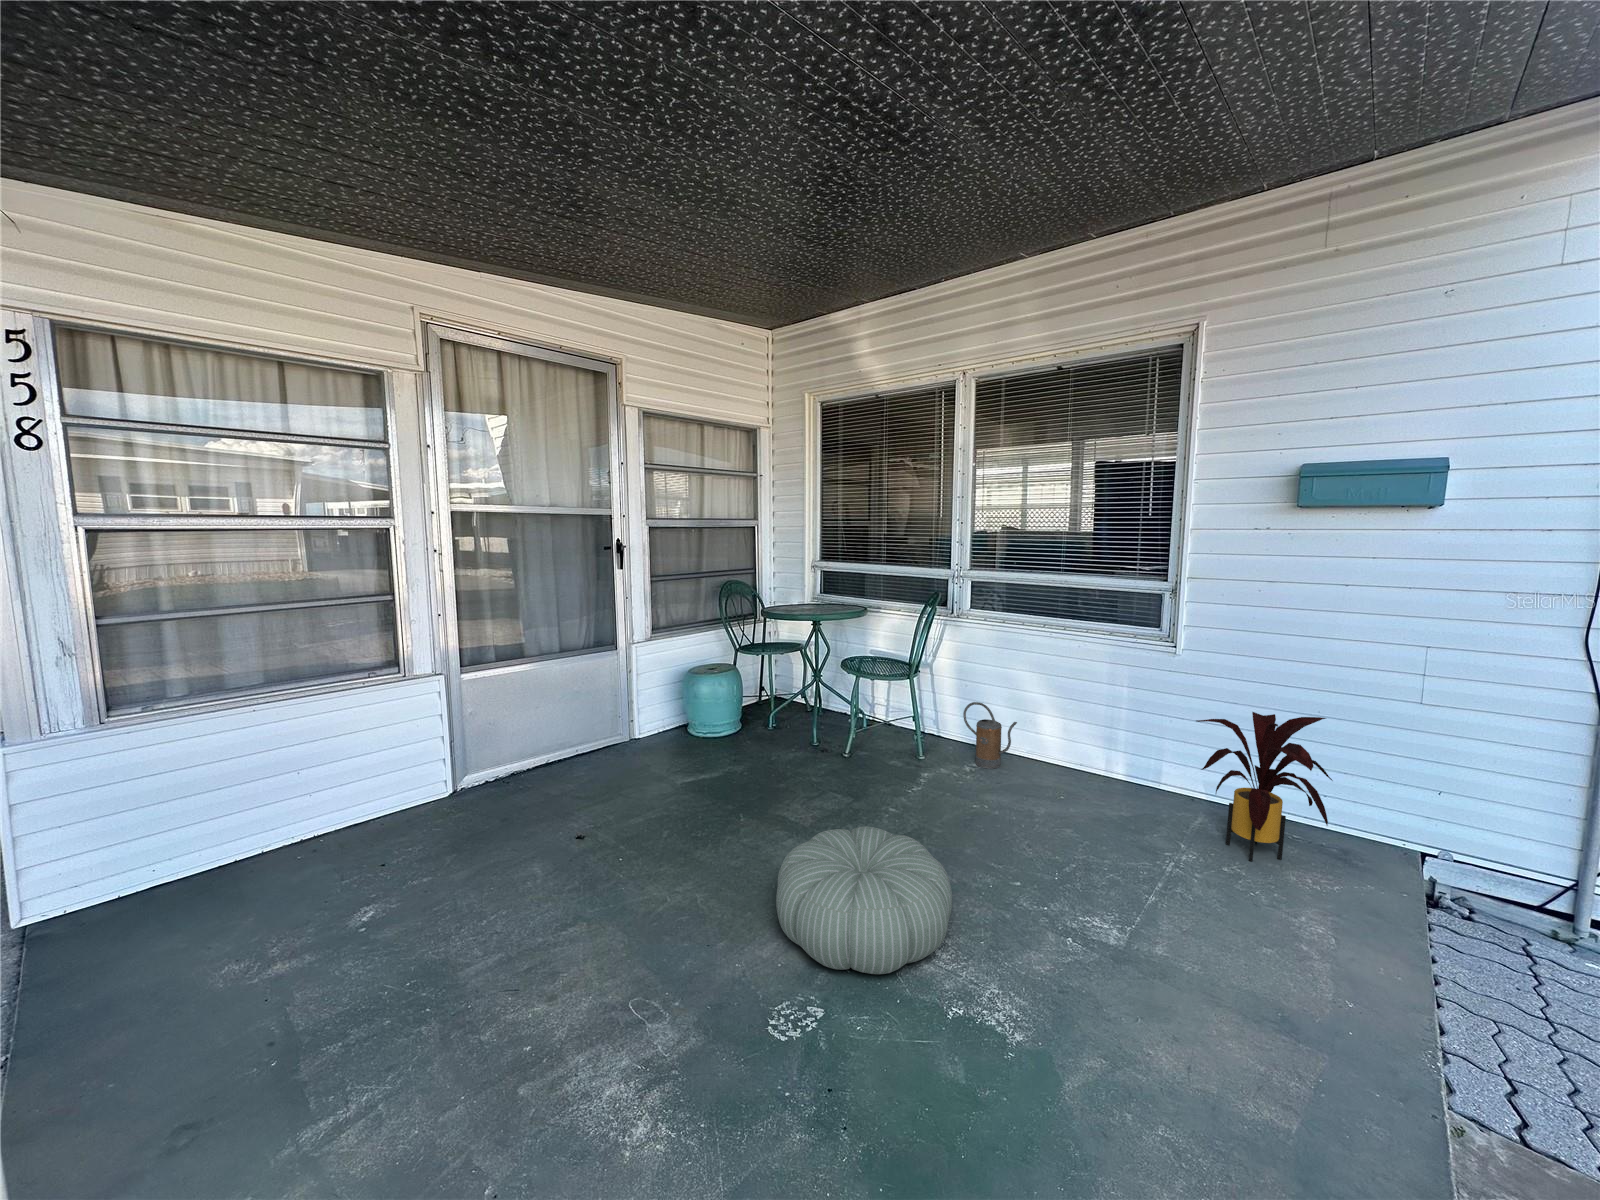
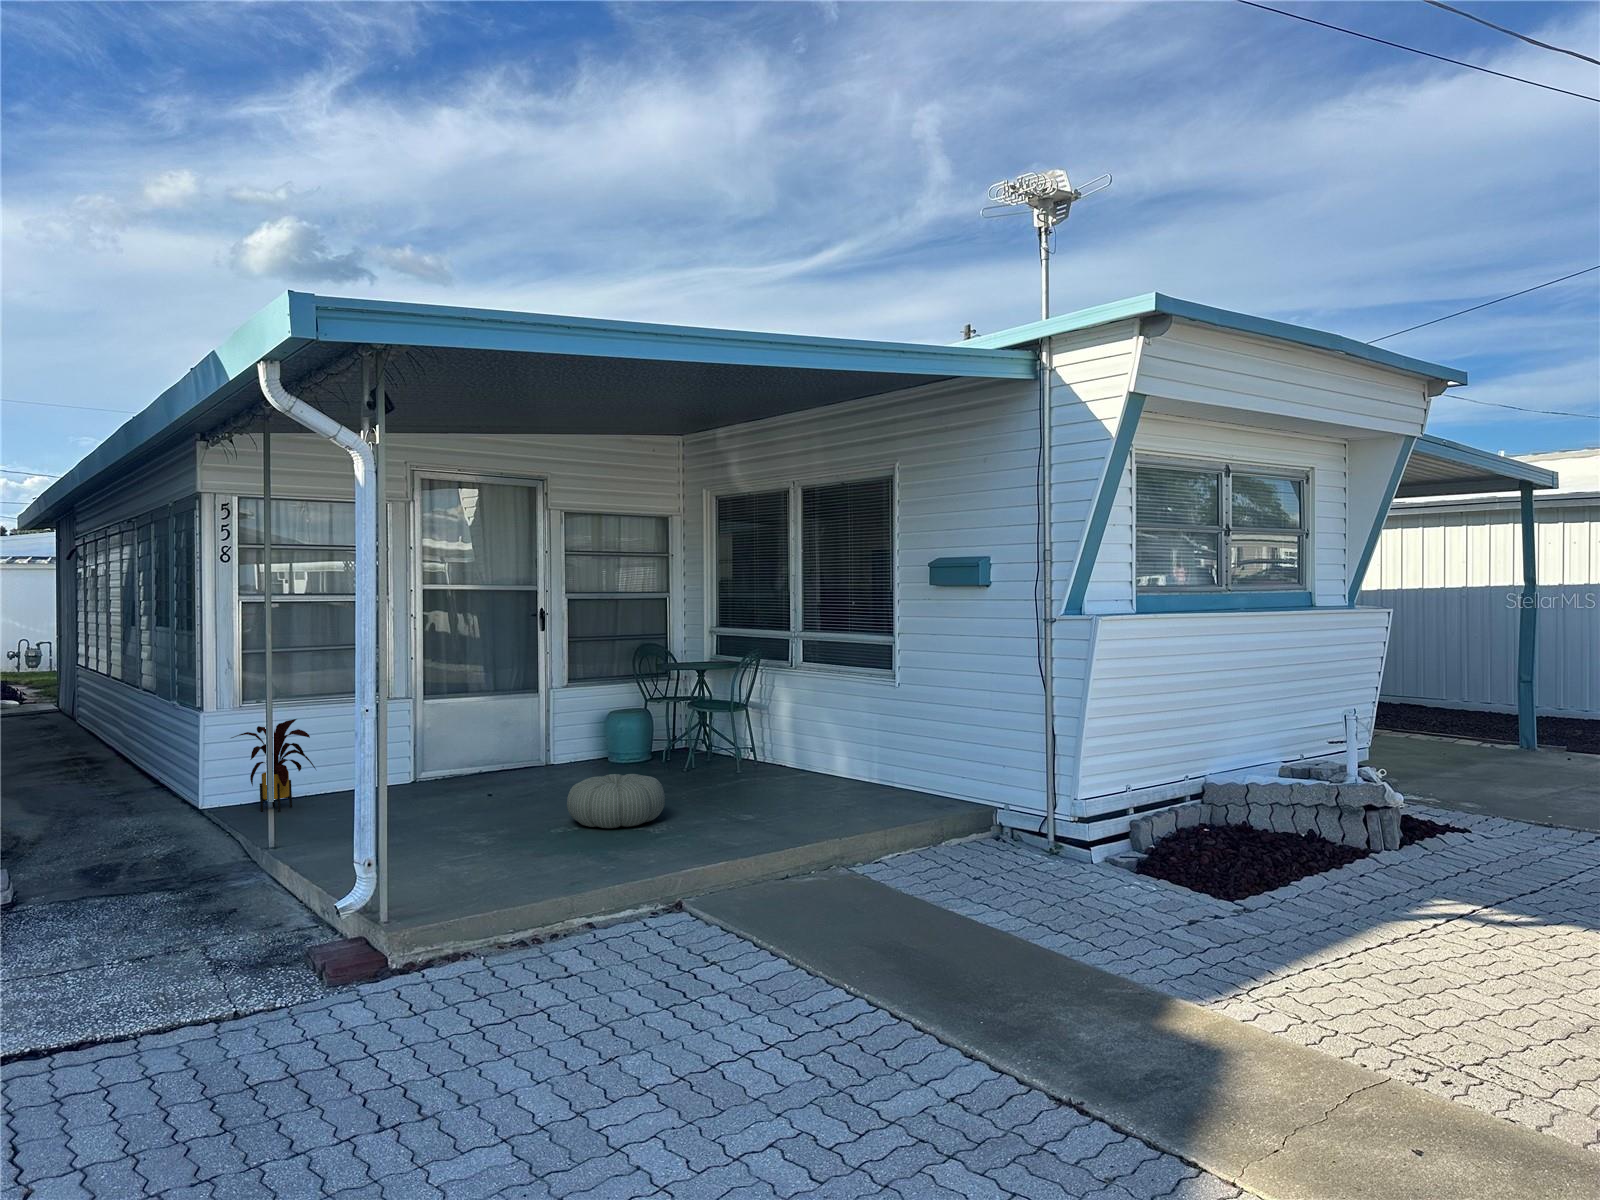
watering can: present [963,702,1017,769] -> none [781,732,808,781]
house plant: present [1196,712,1332,862] -> present [232,719,316,812]

